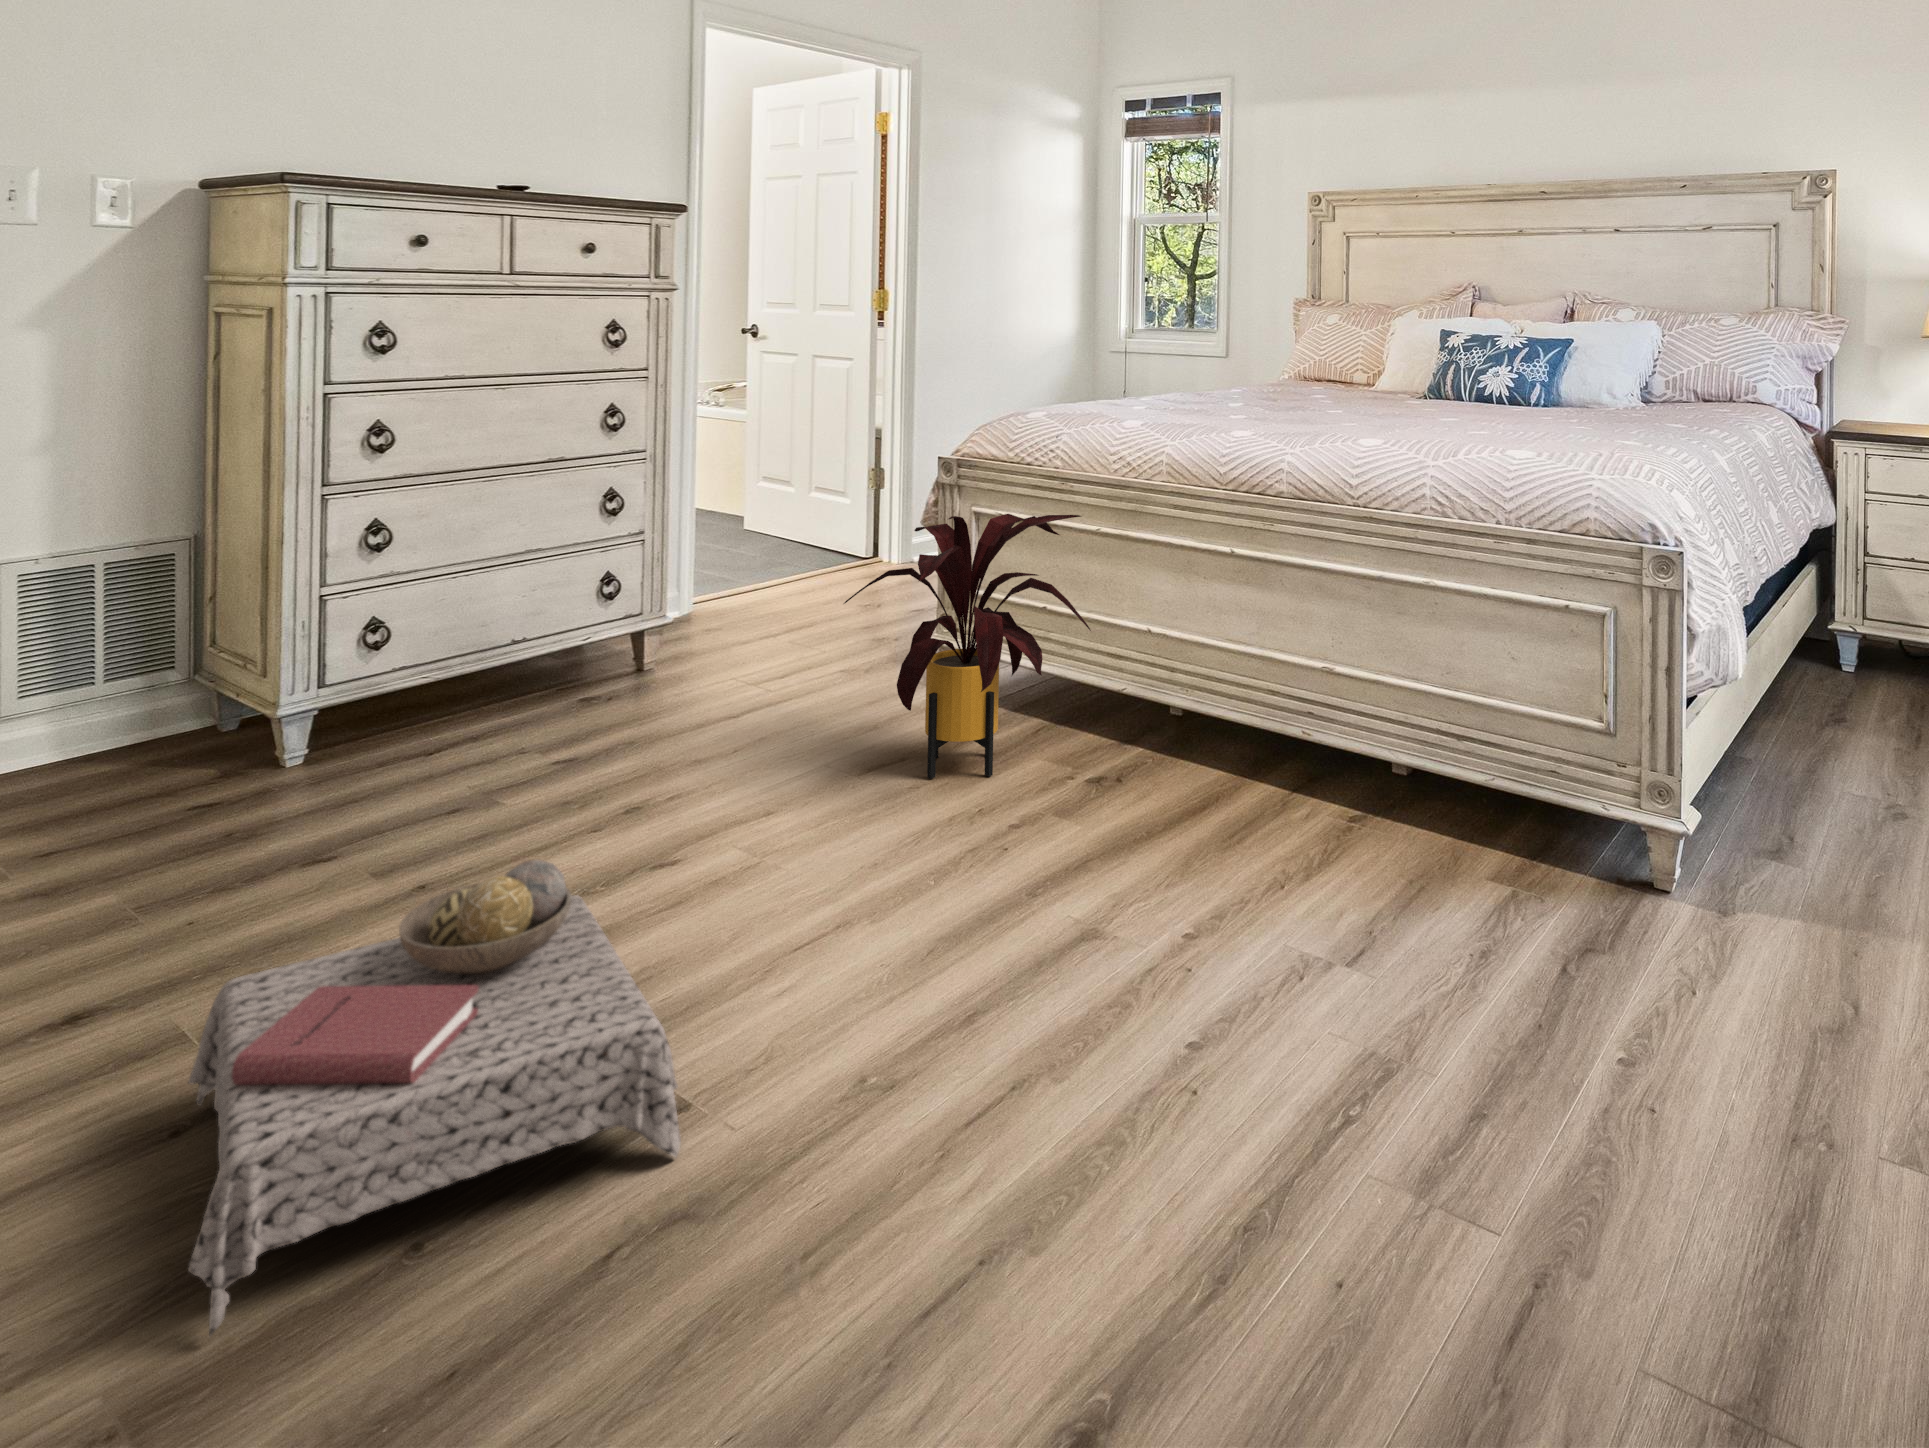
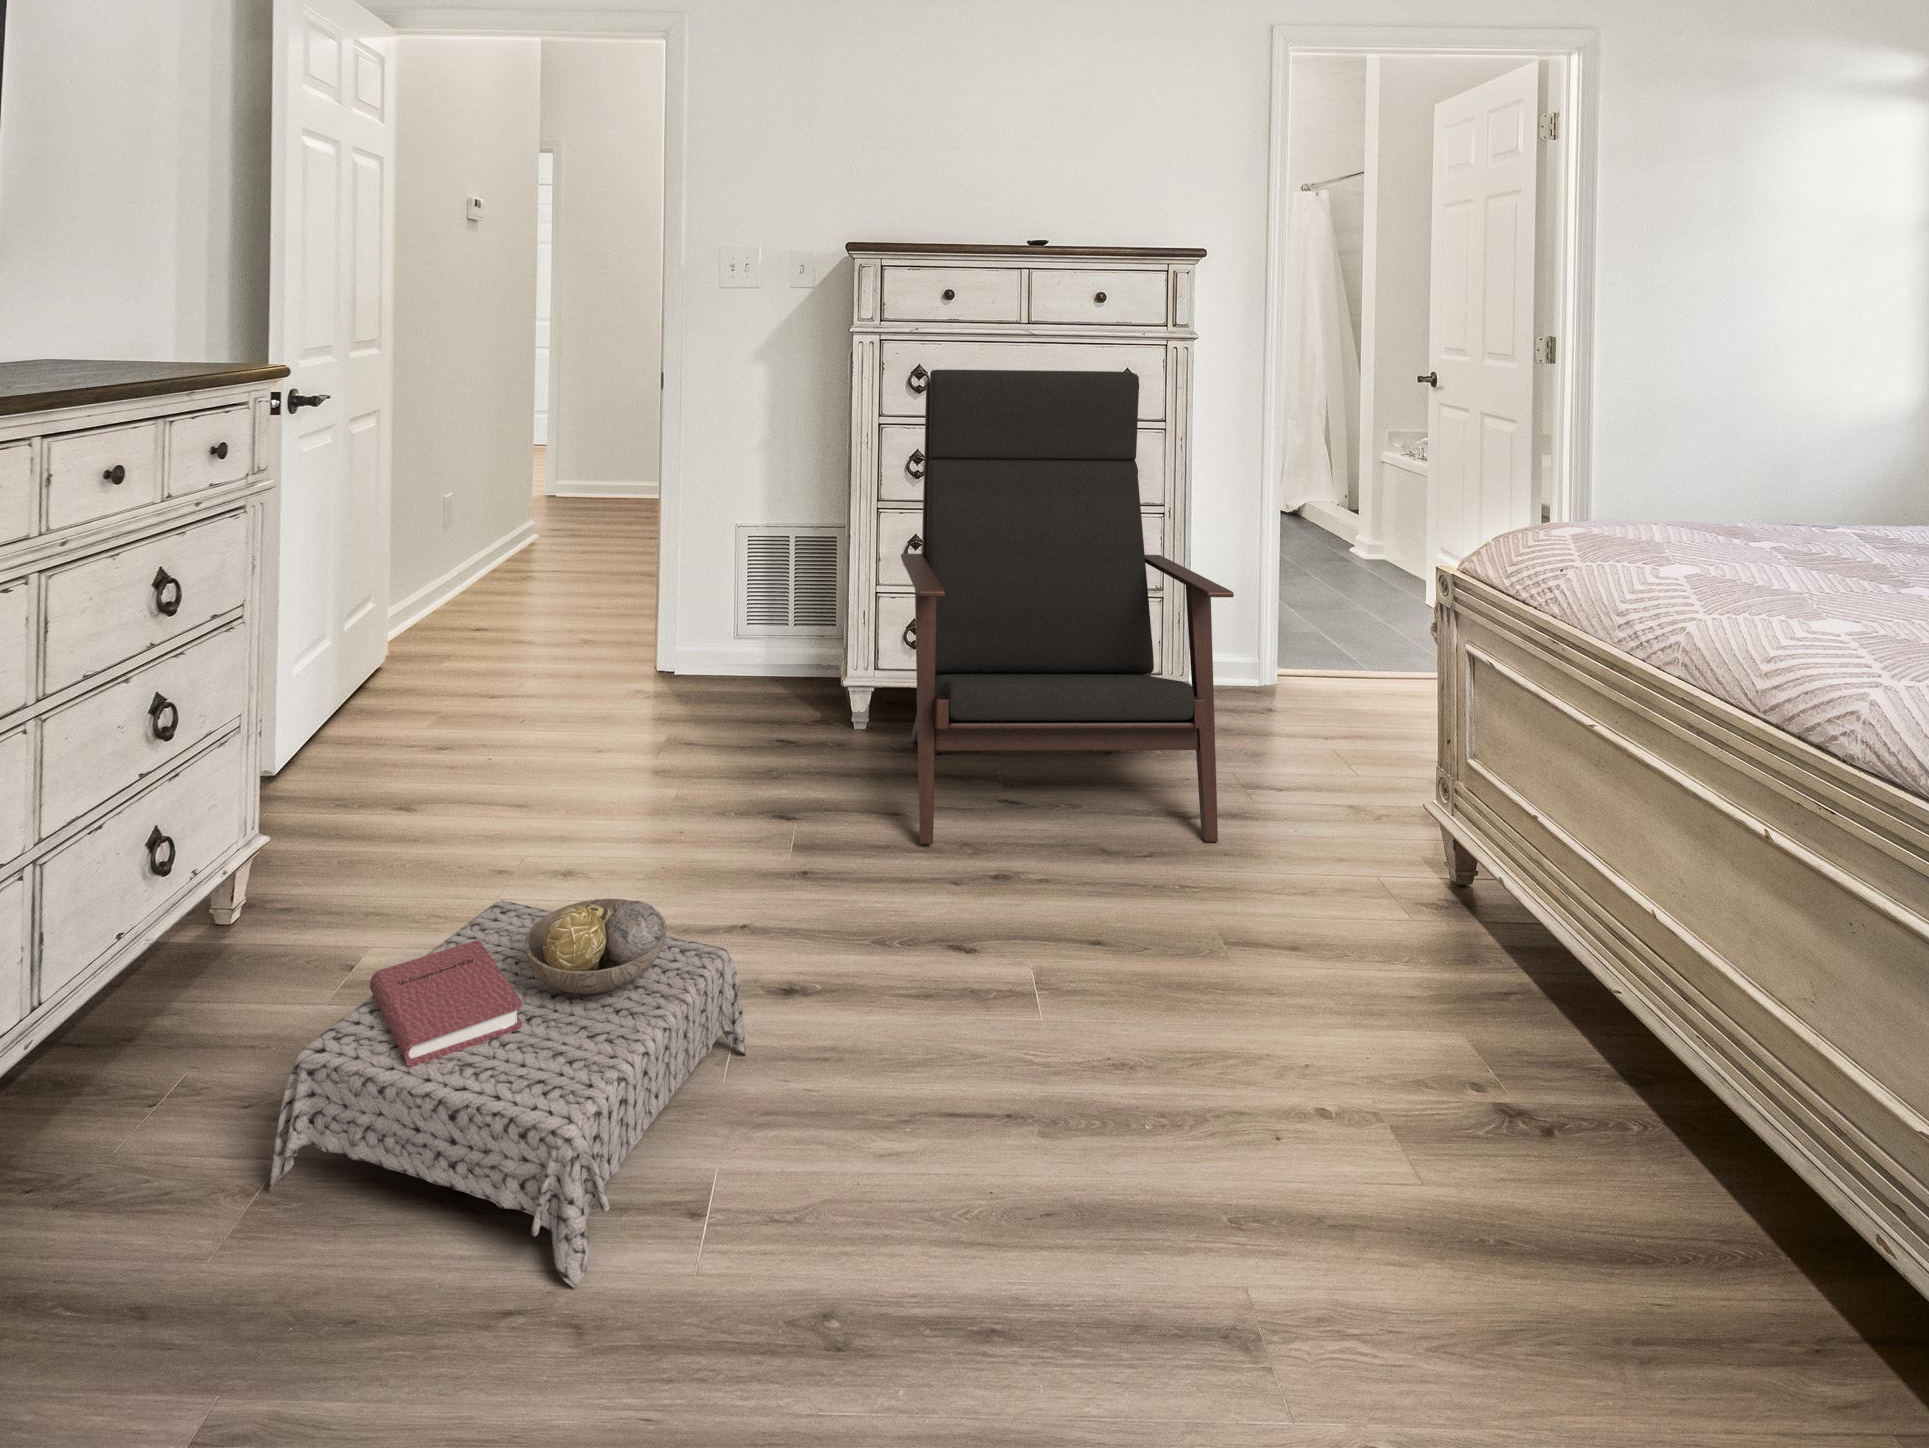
lounge chair: none [383,320,806,816] -> present [901,370,1234,844]
house plant: present [844,514,1091,779] -> none [1200,651,1542,1017]

